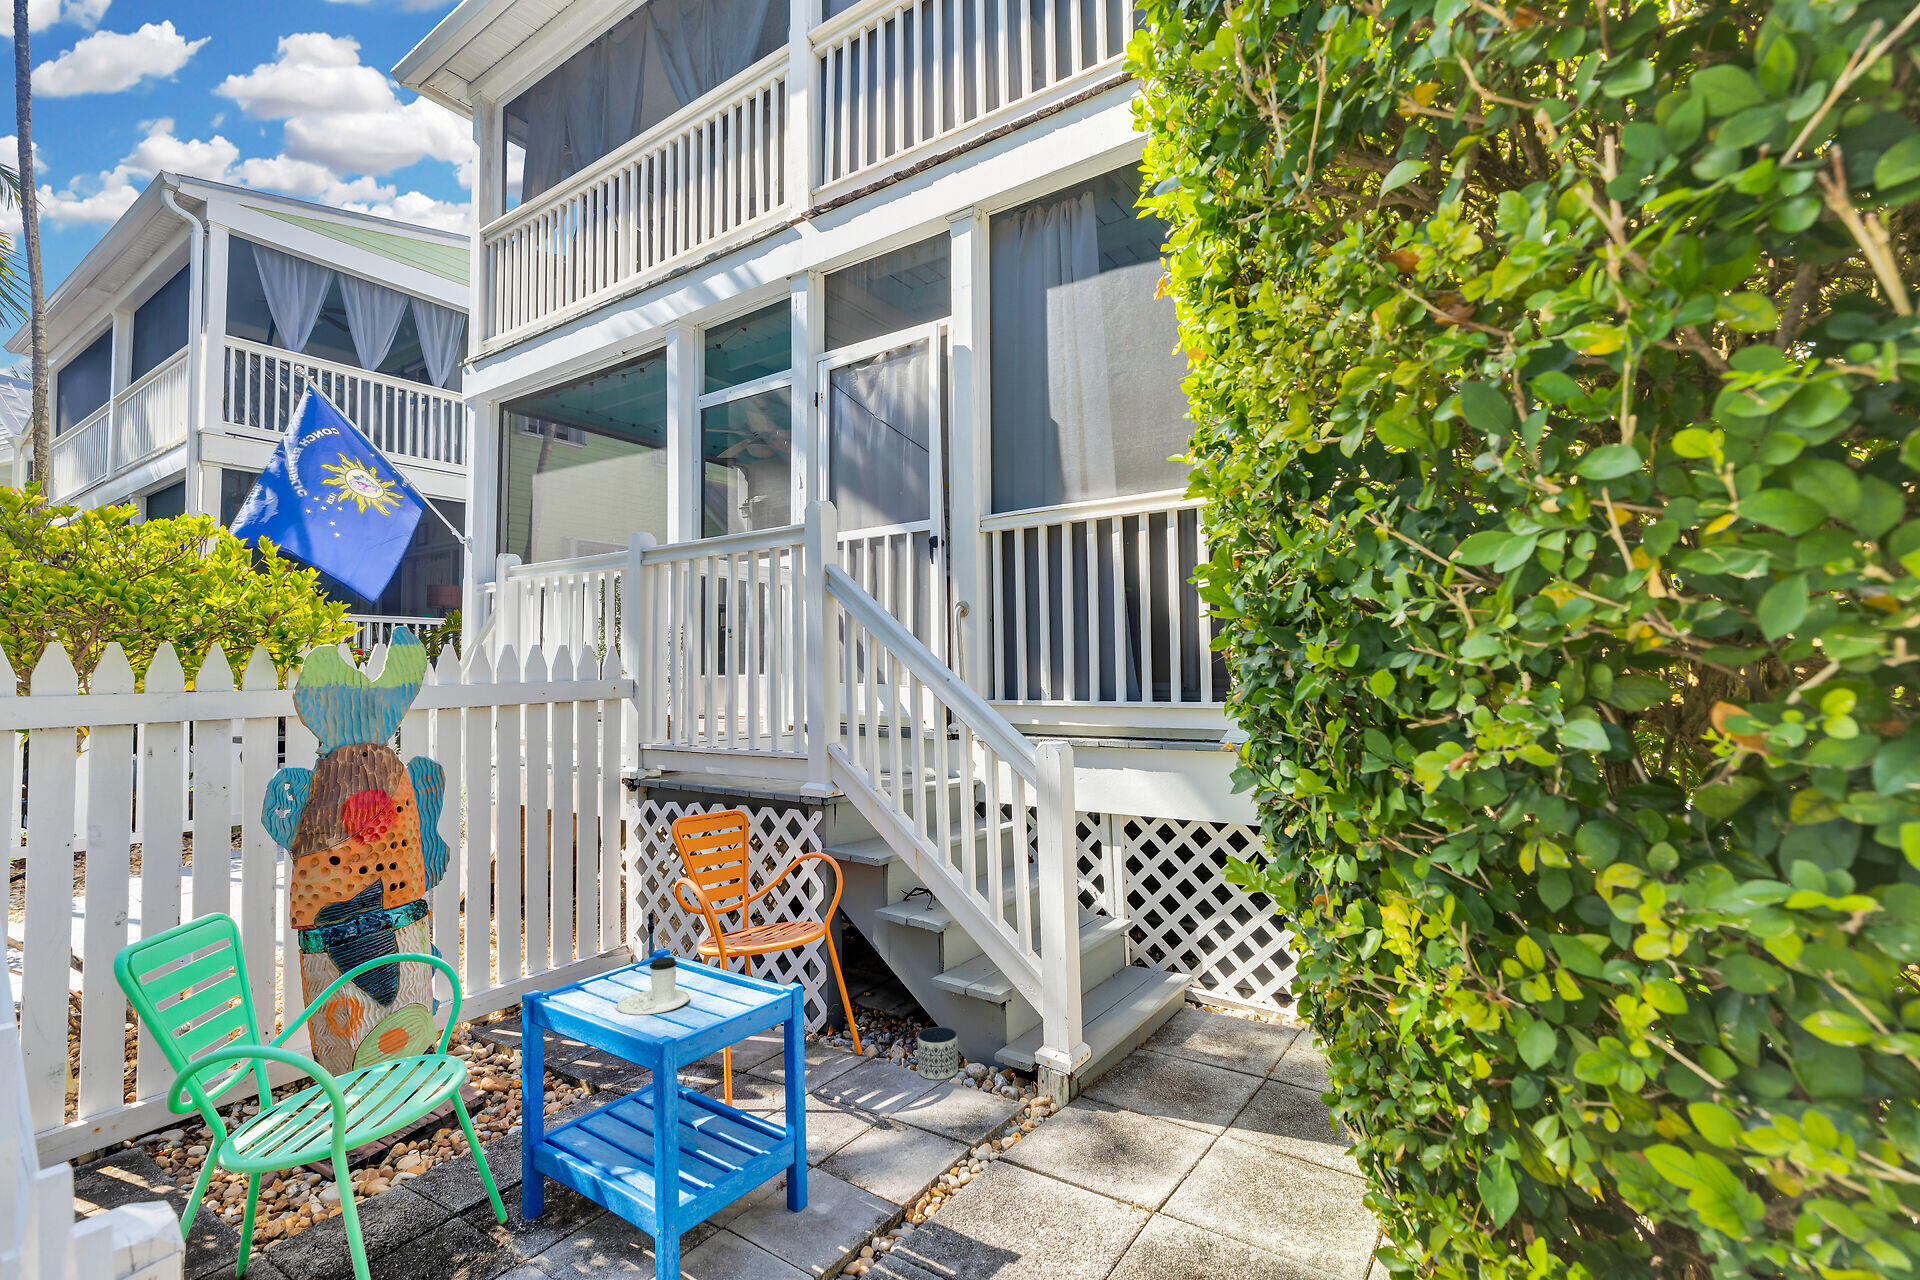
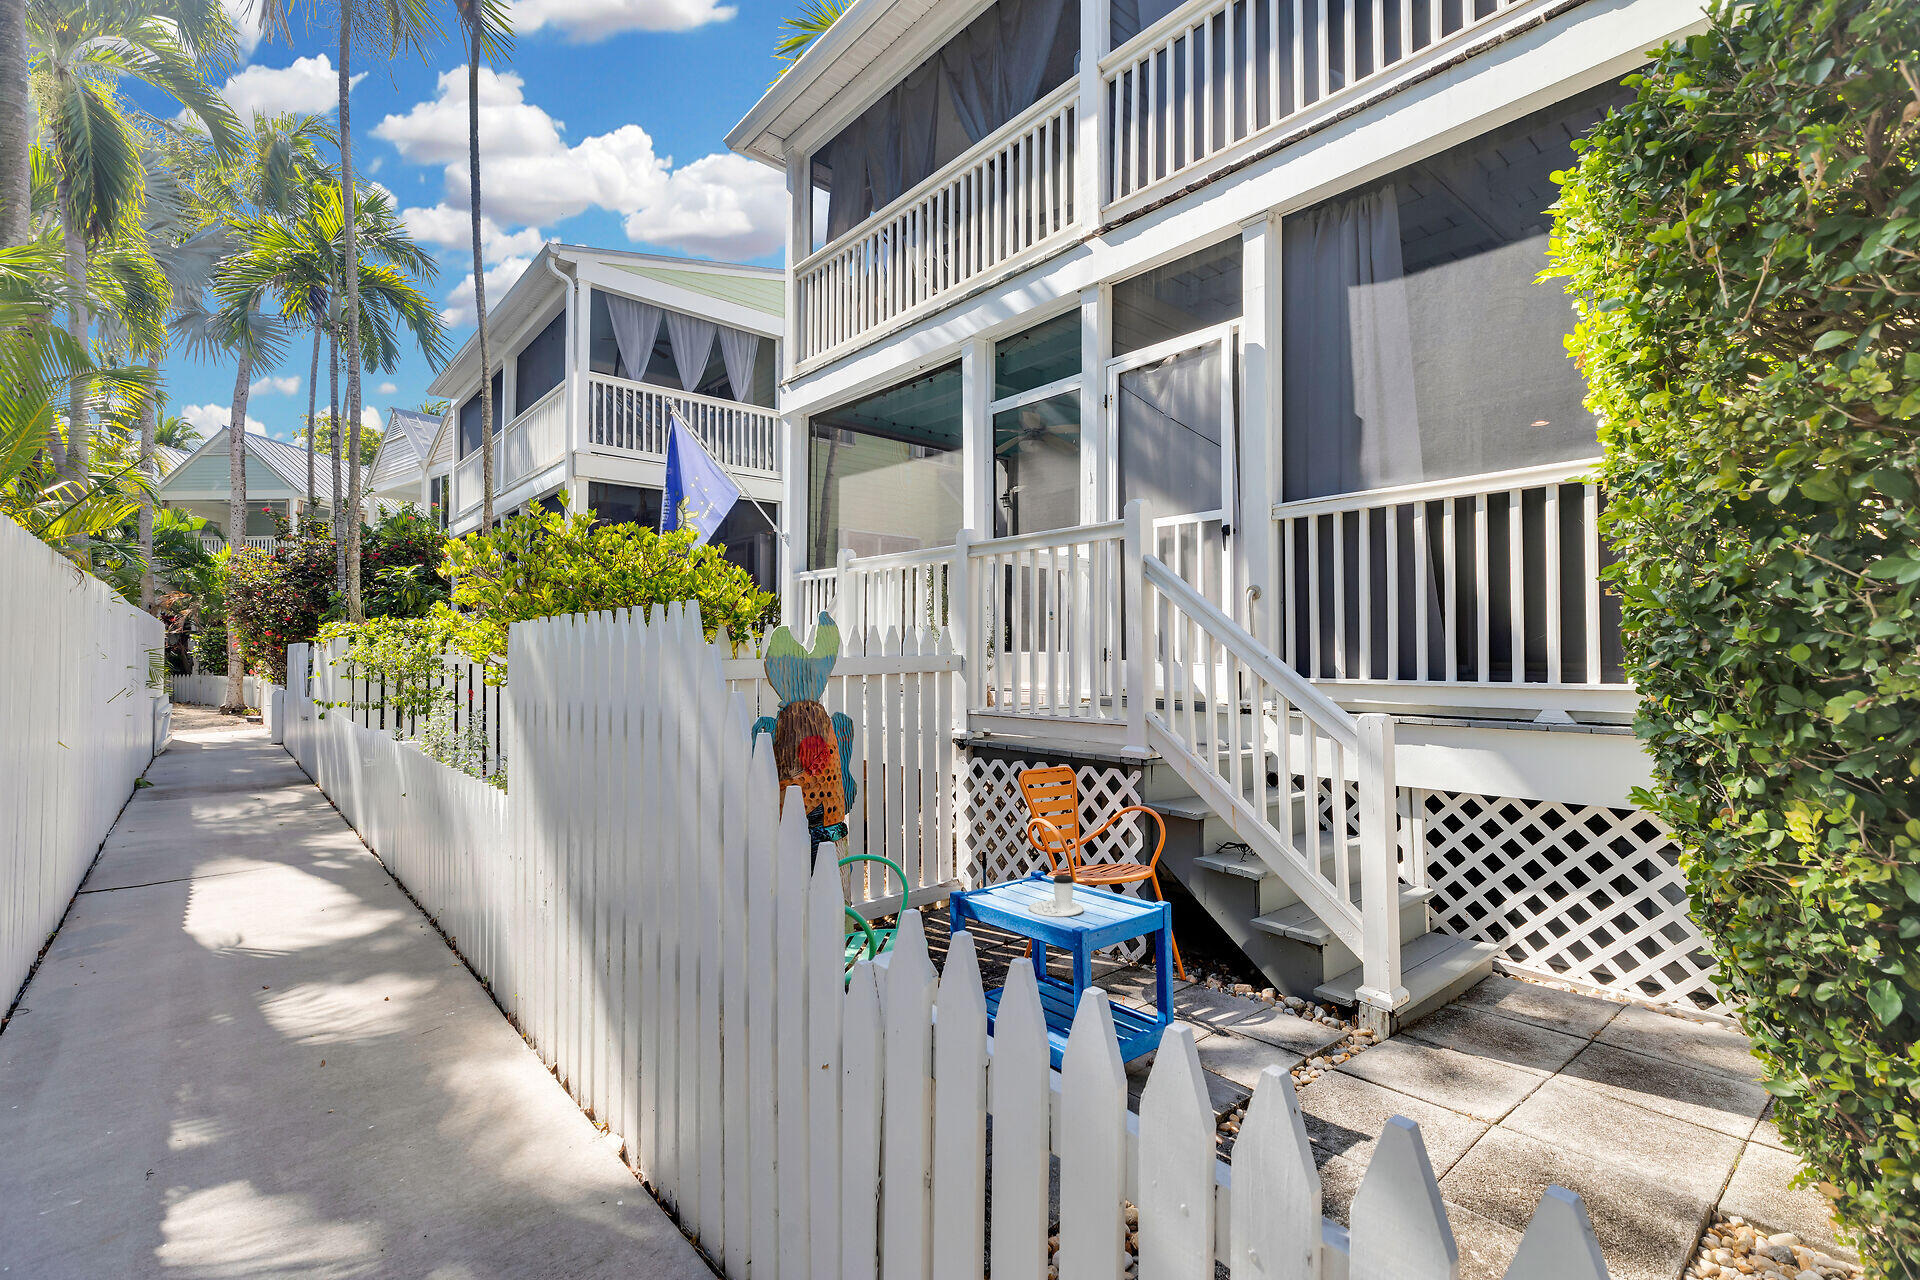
planter: present [918,1027,958,1080] -> none [1240,963,1278,1008]

